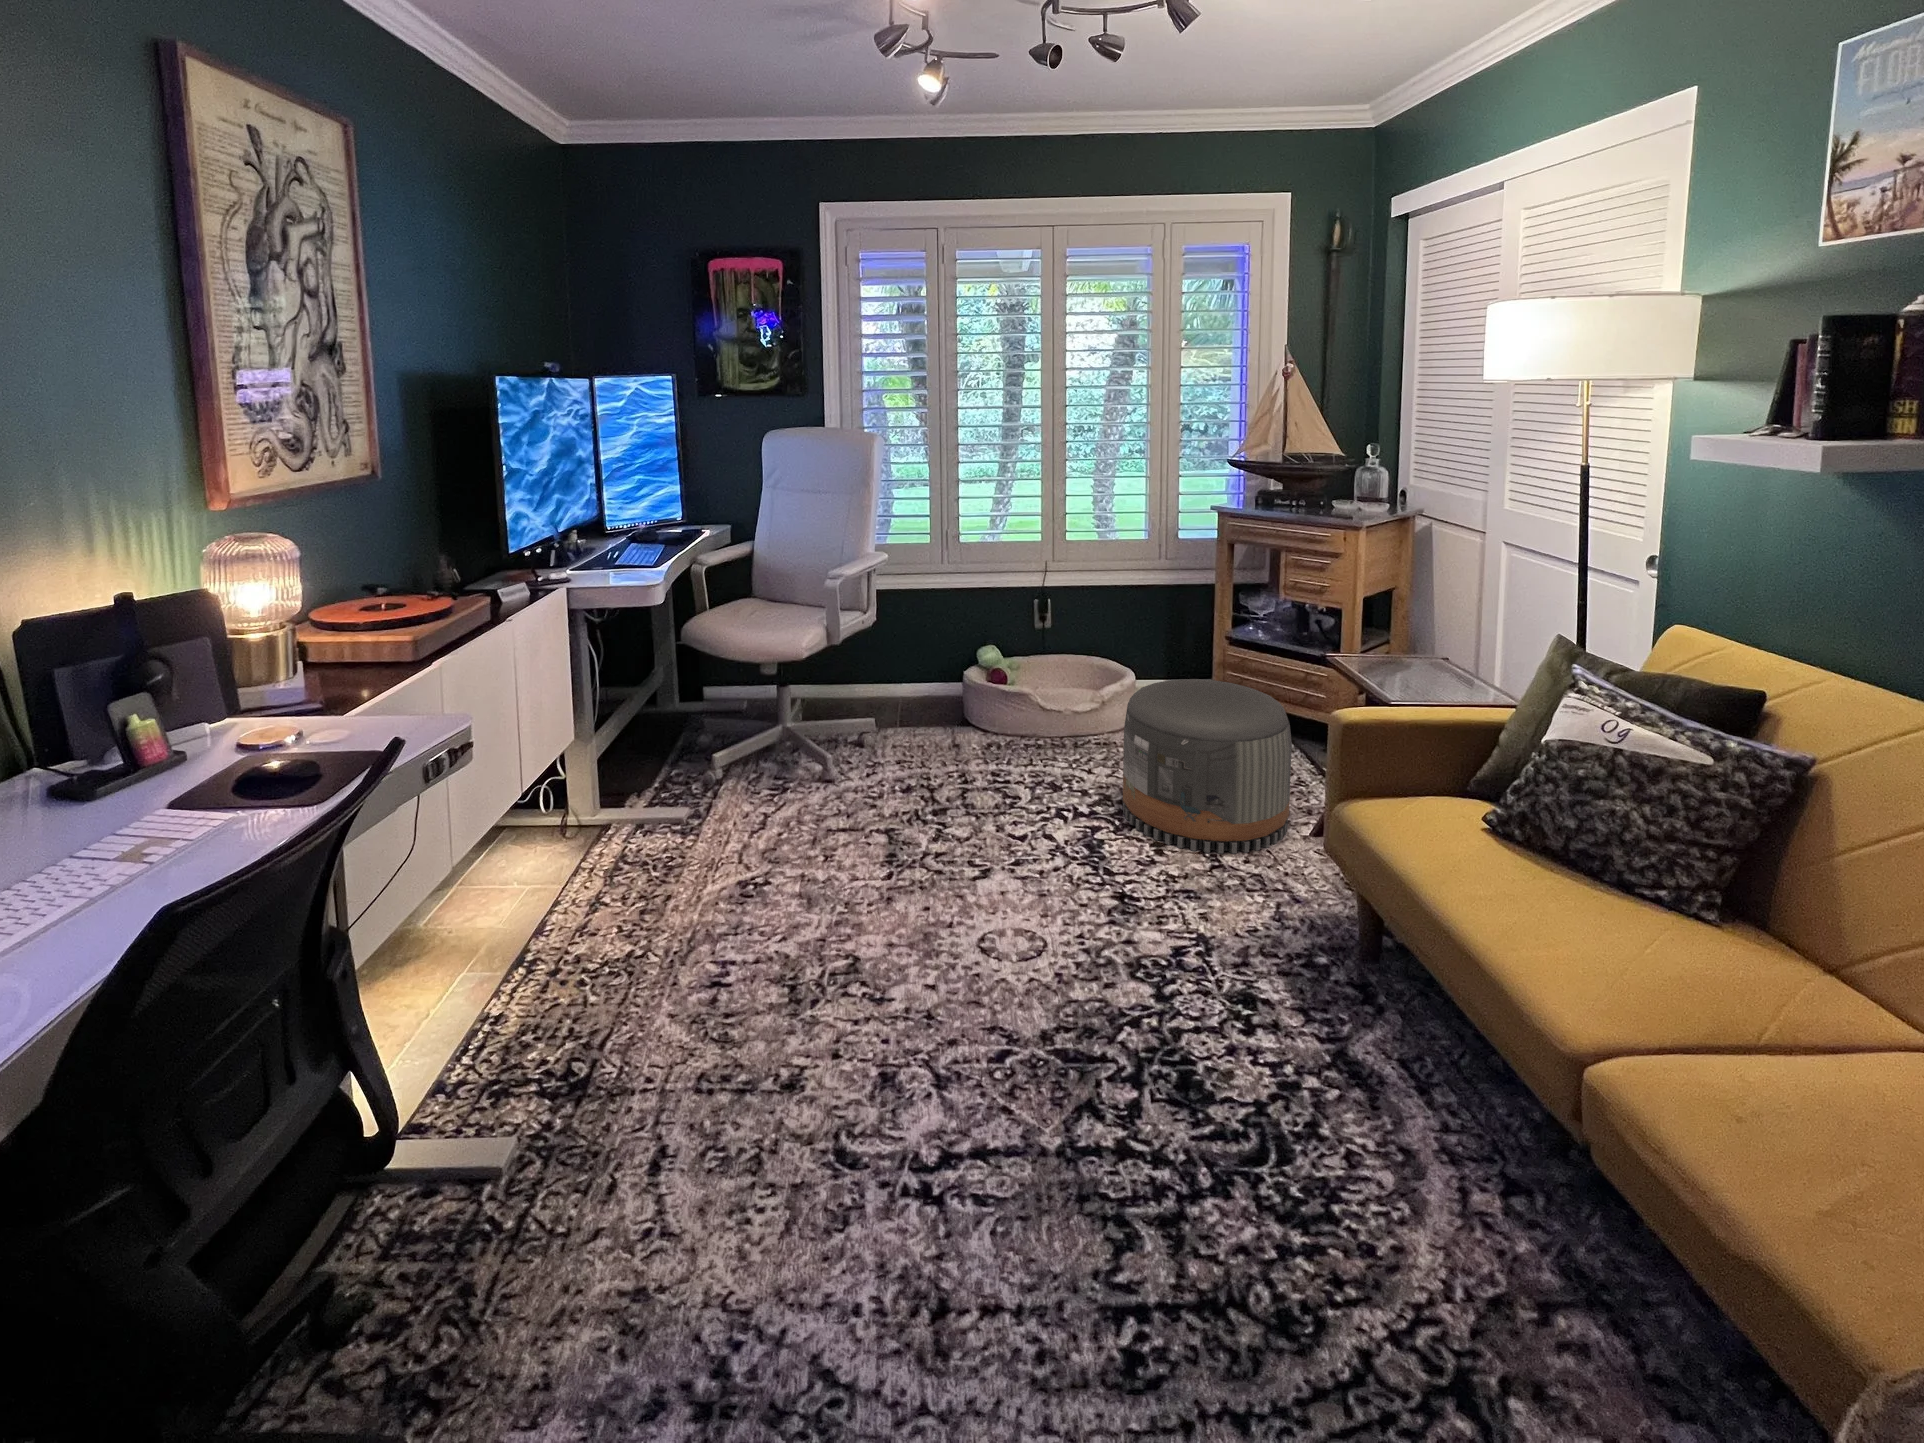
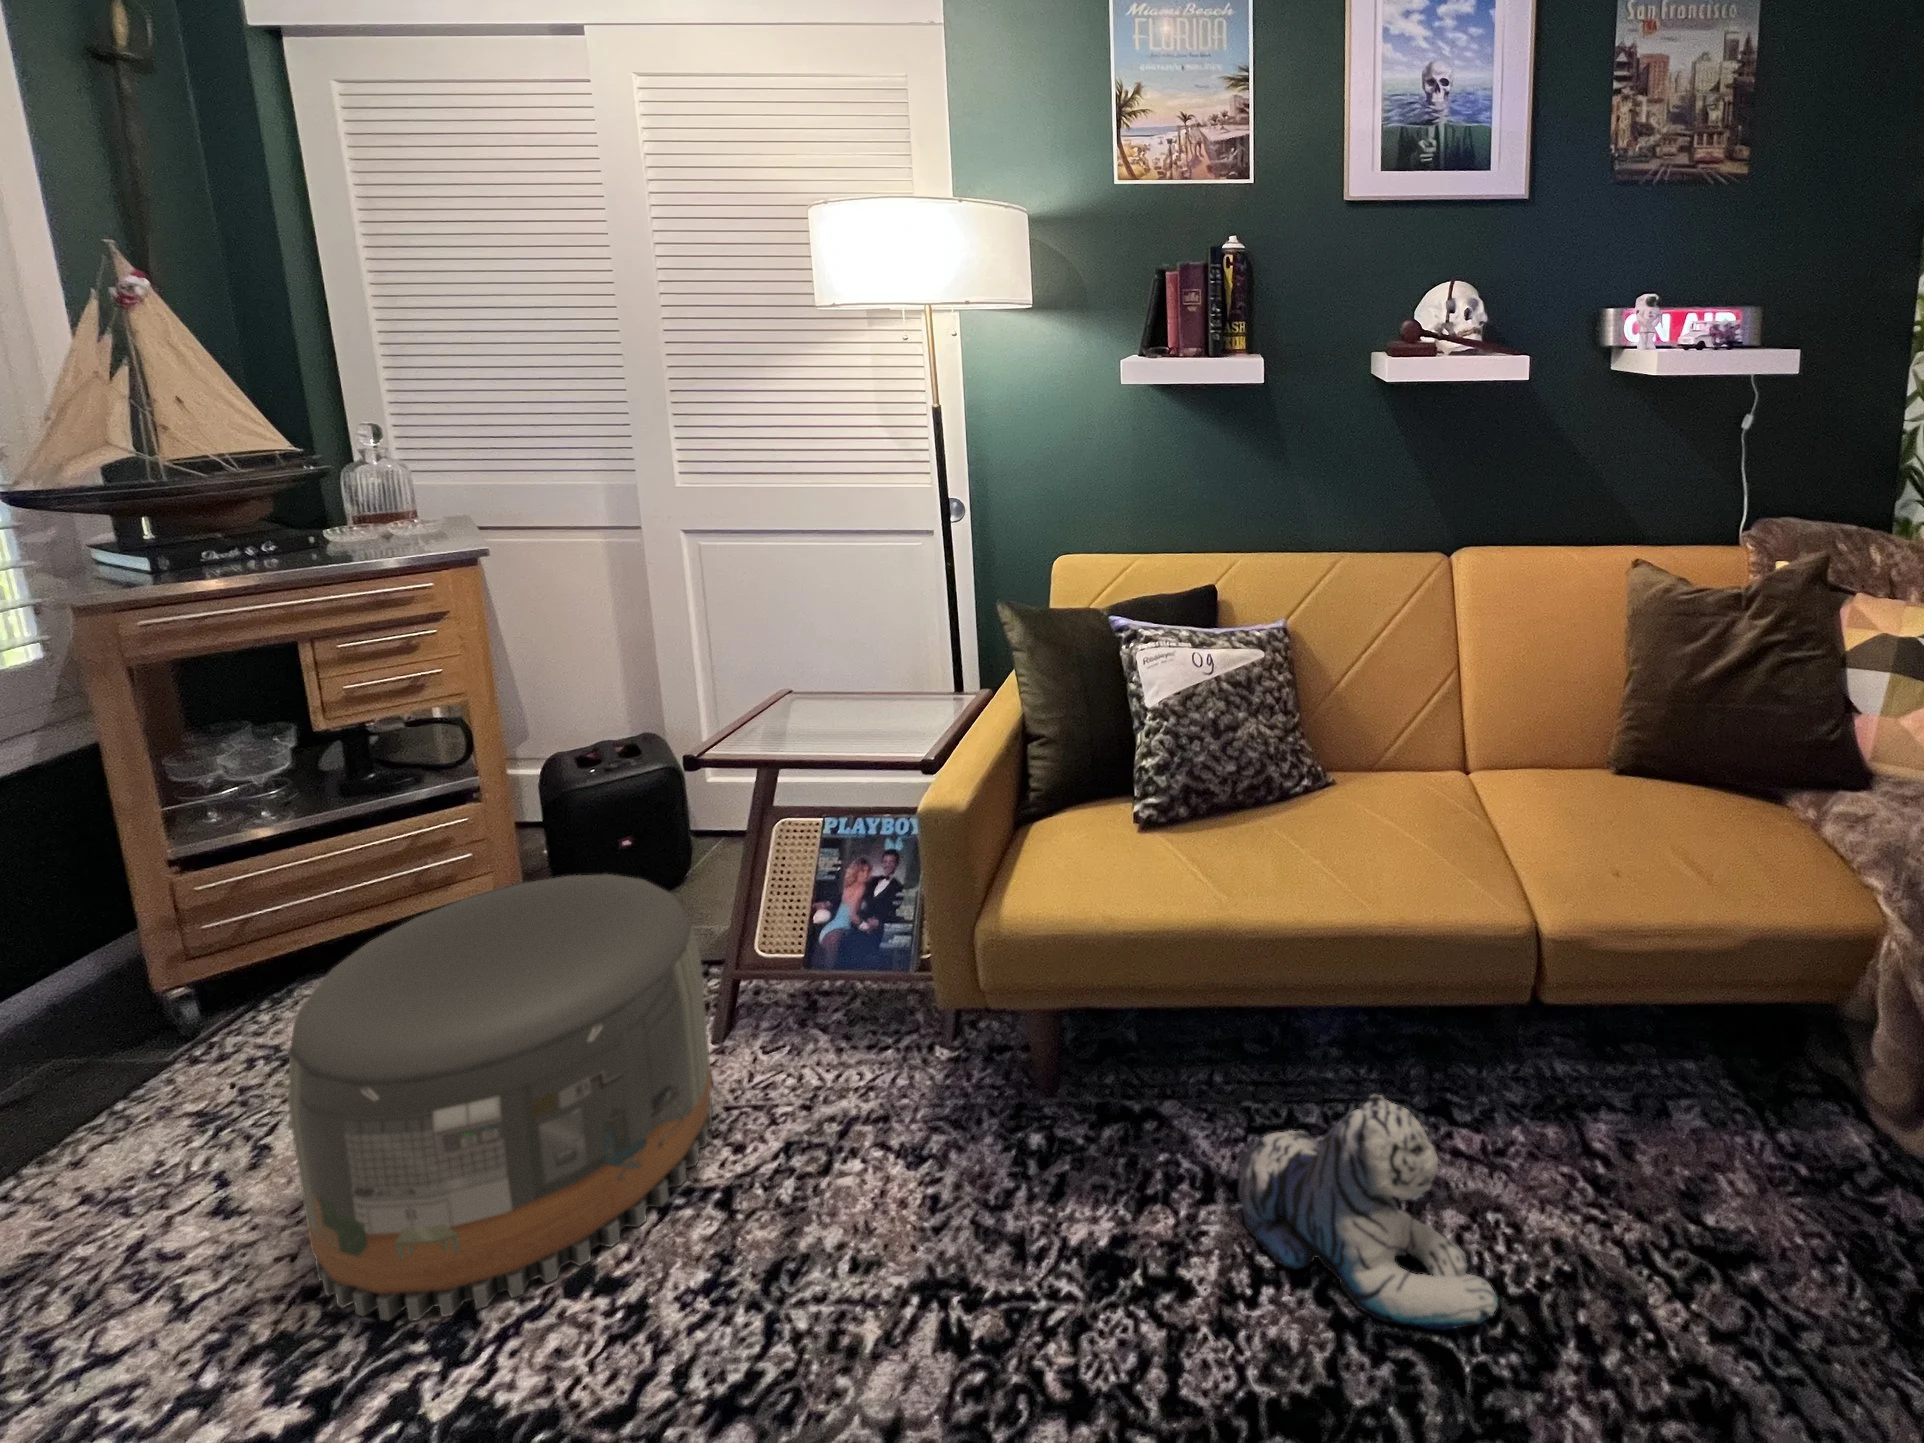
plush toy: none [1273,1011,1412,1188] -> present [1237,1095,1498,1329]

